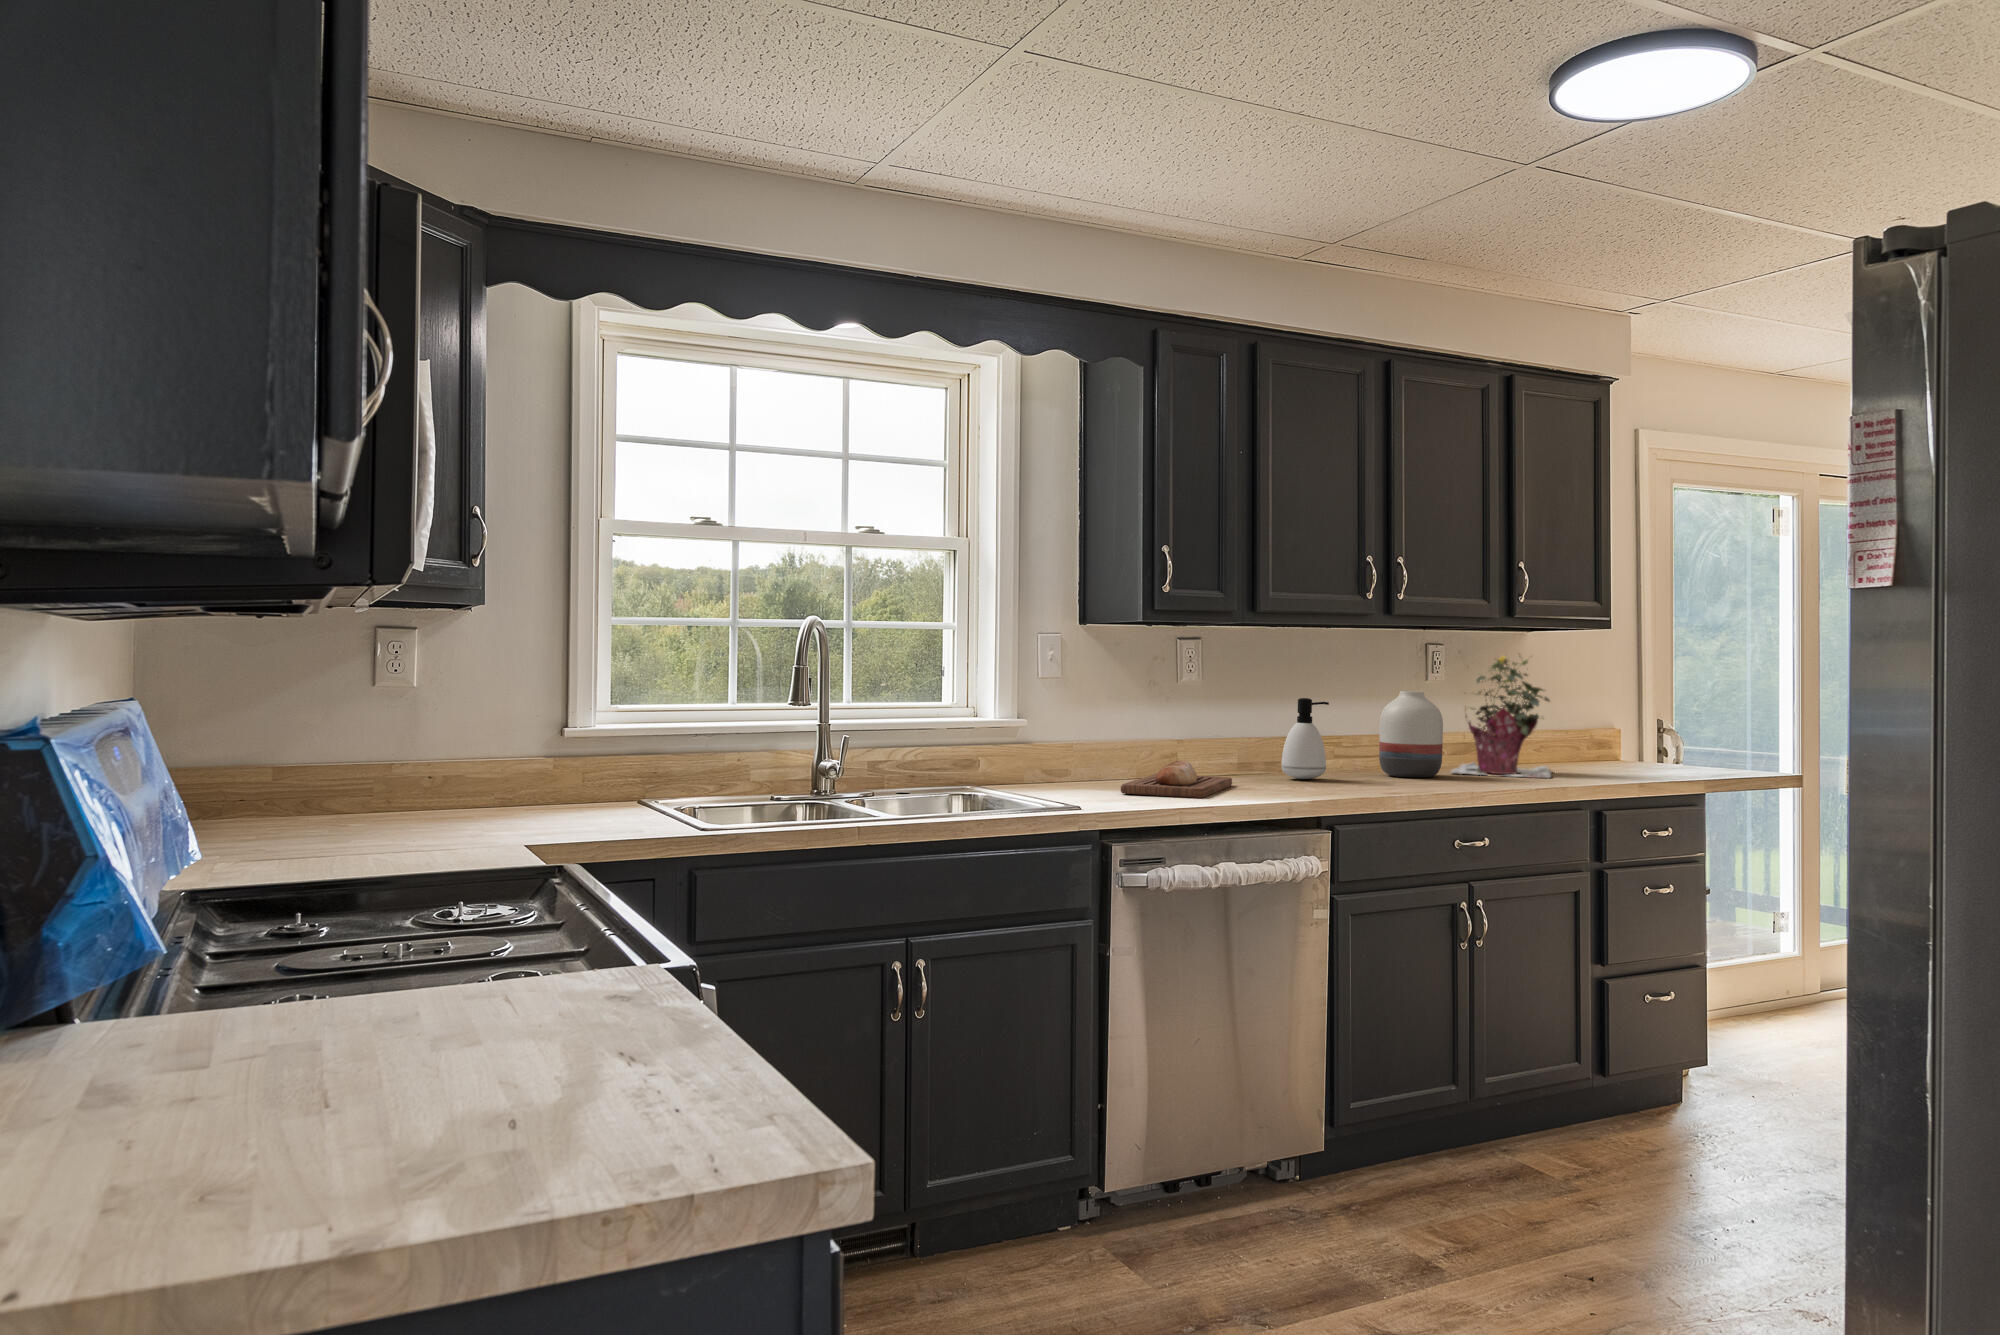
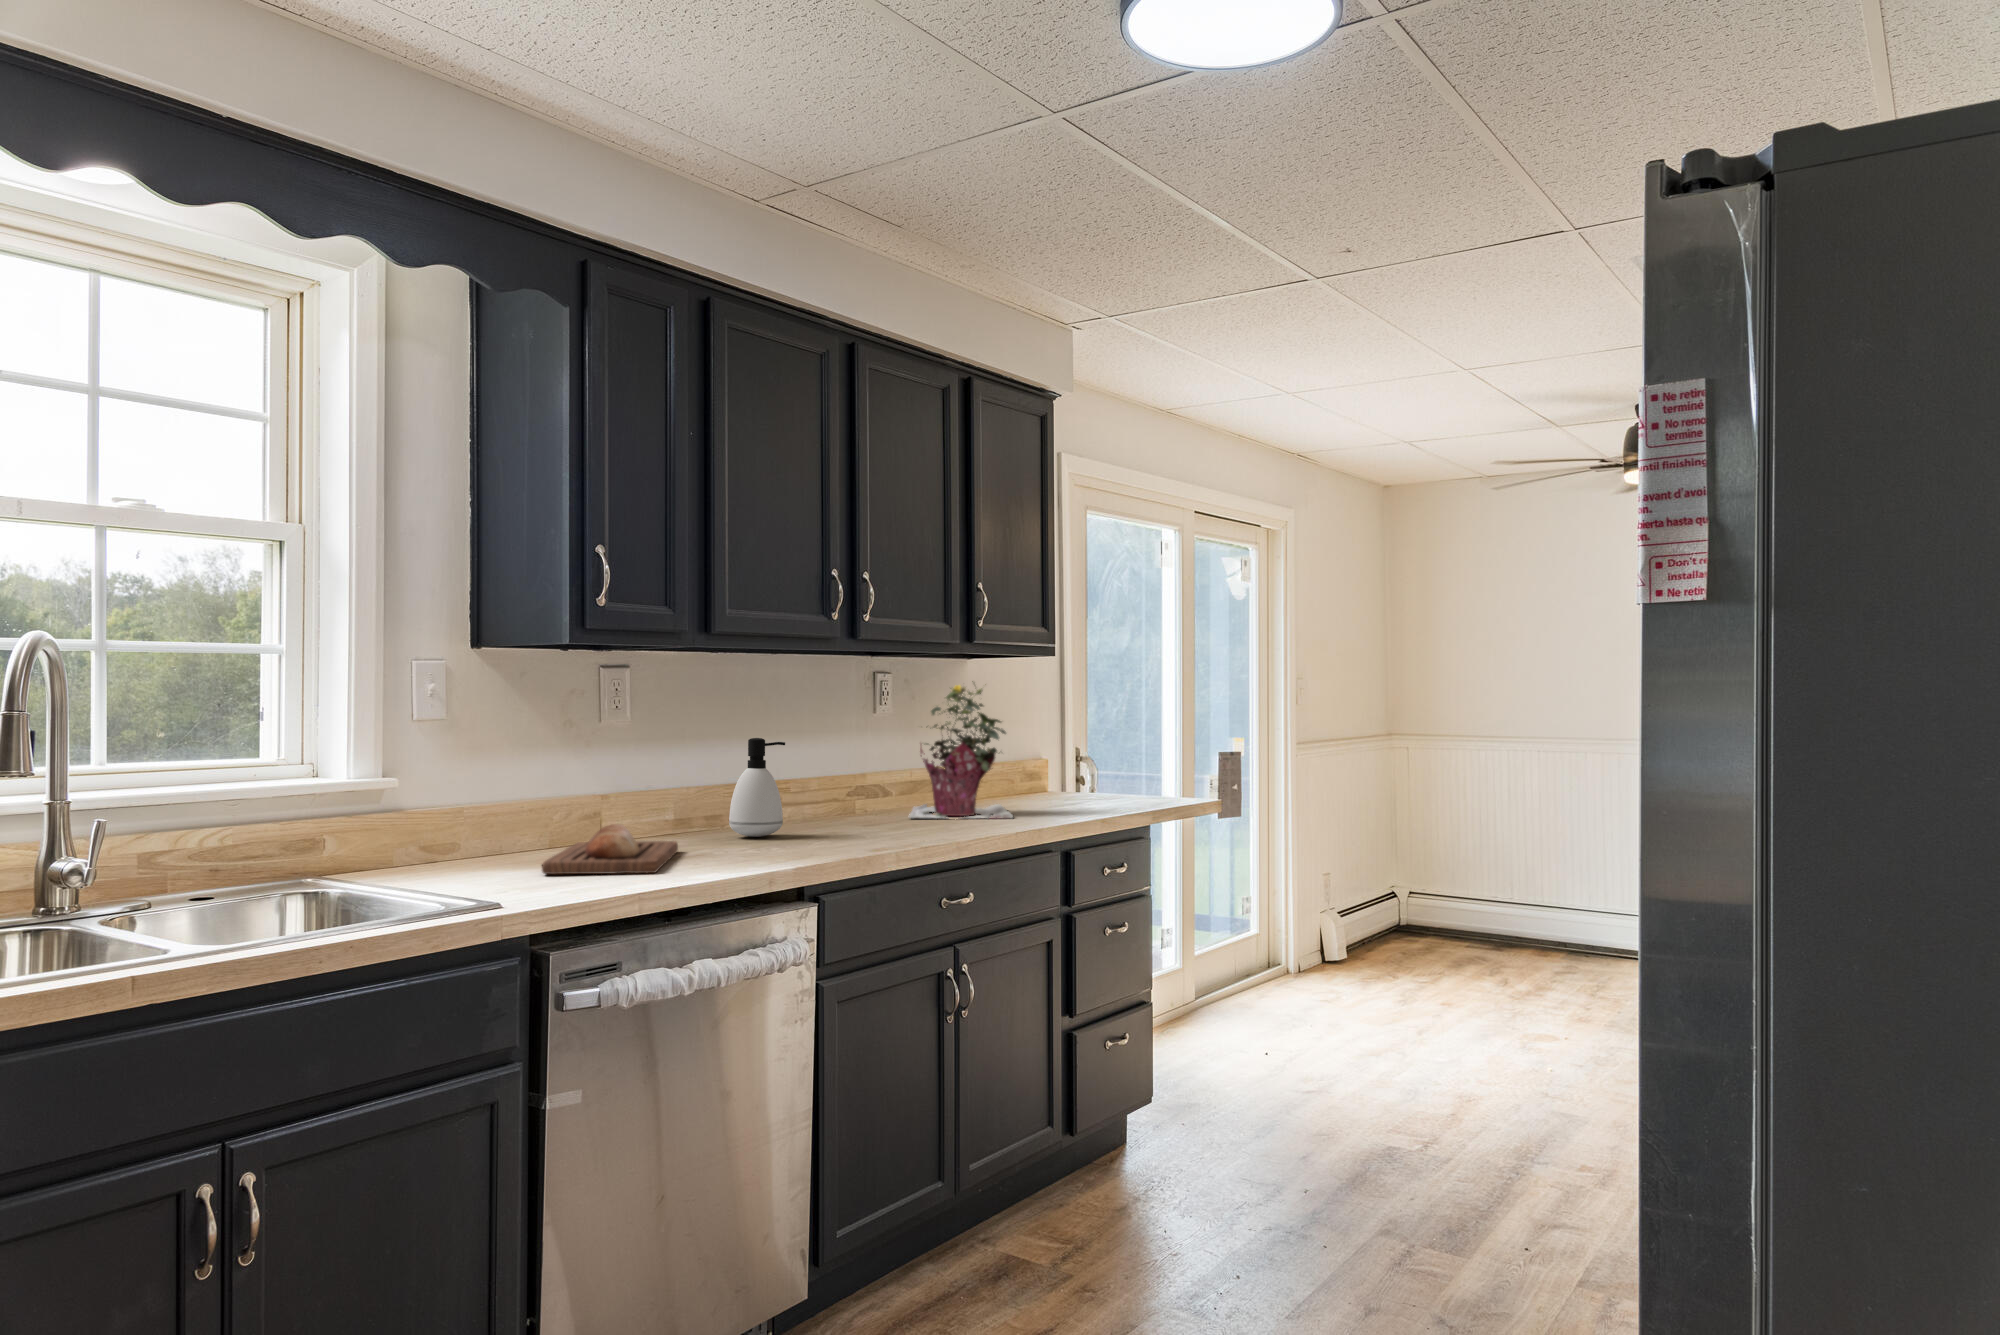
vase: present [1379,691,1443,778] -> none [836,726,905,826]

